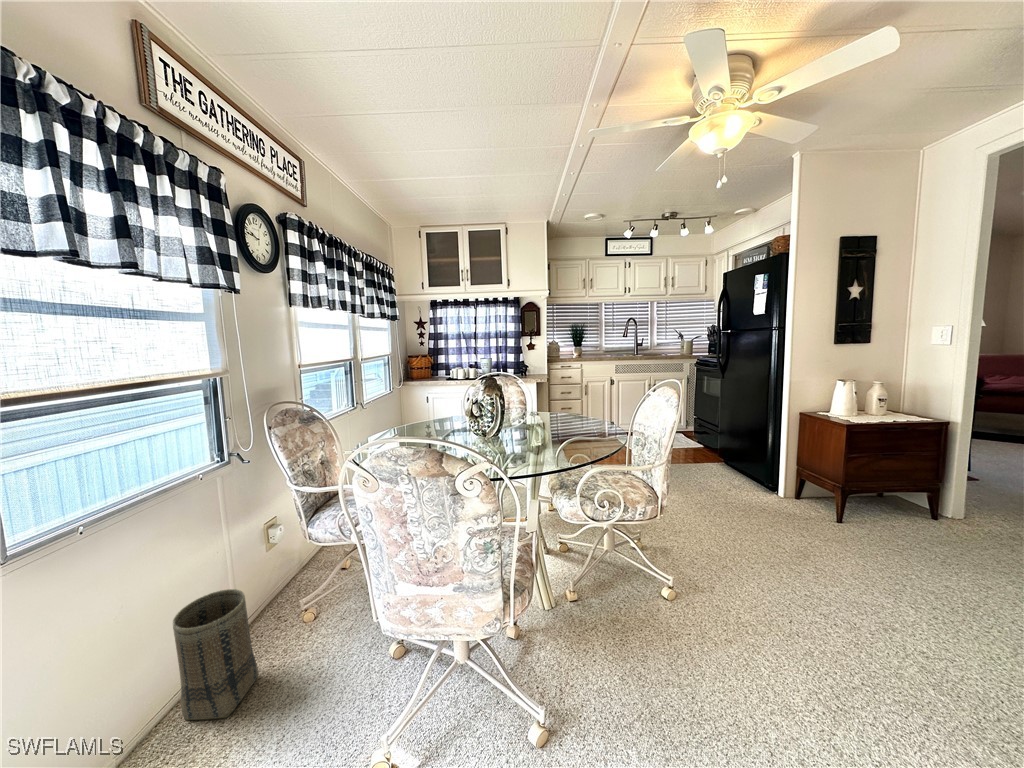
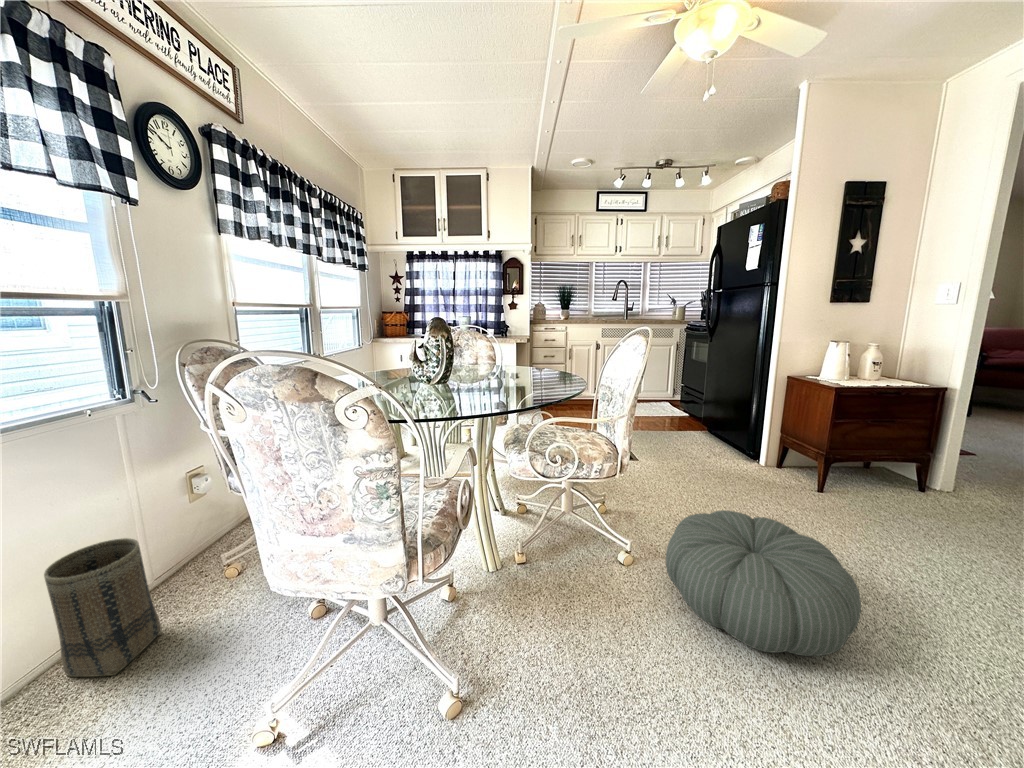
pouf: none [707,545,892,681] -> present [666,510,861,656]

